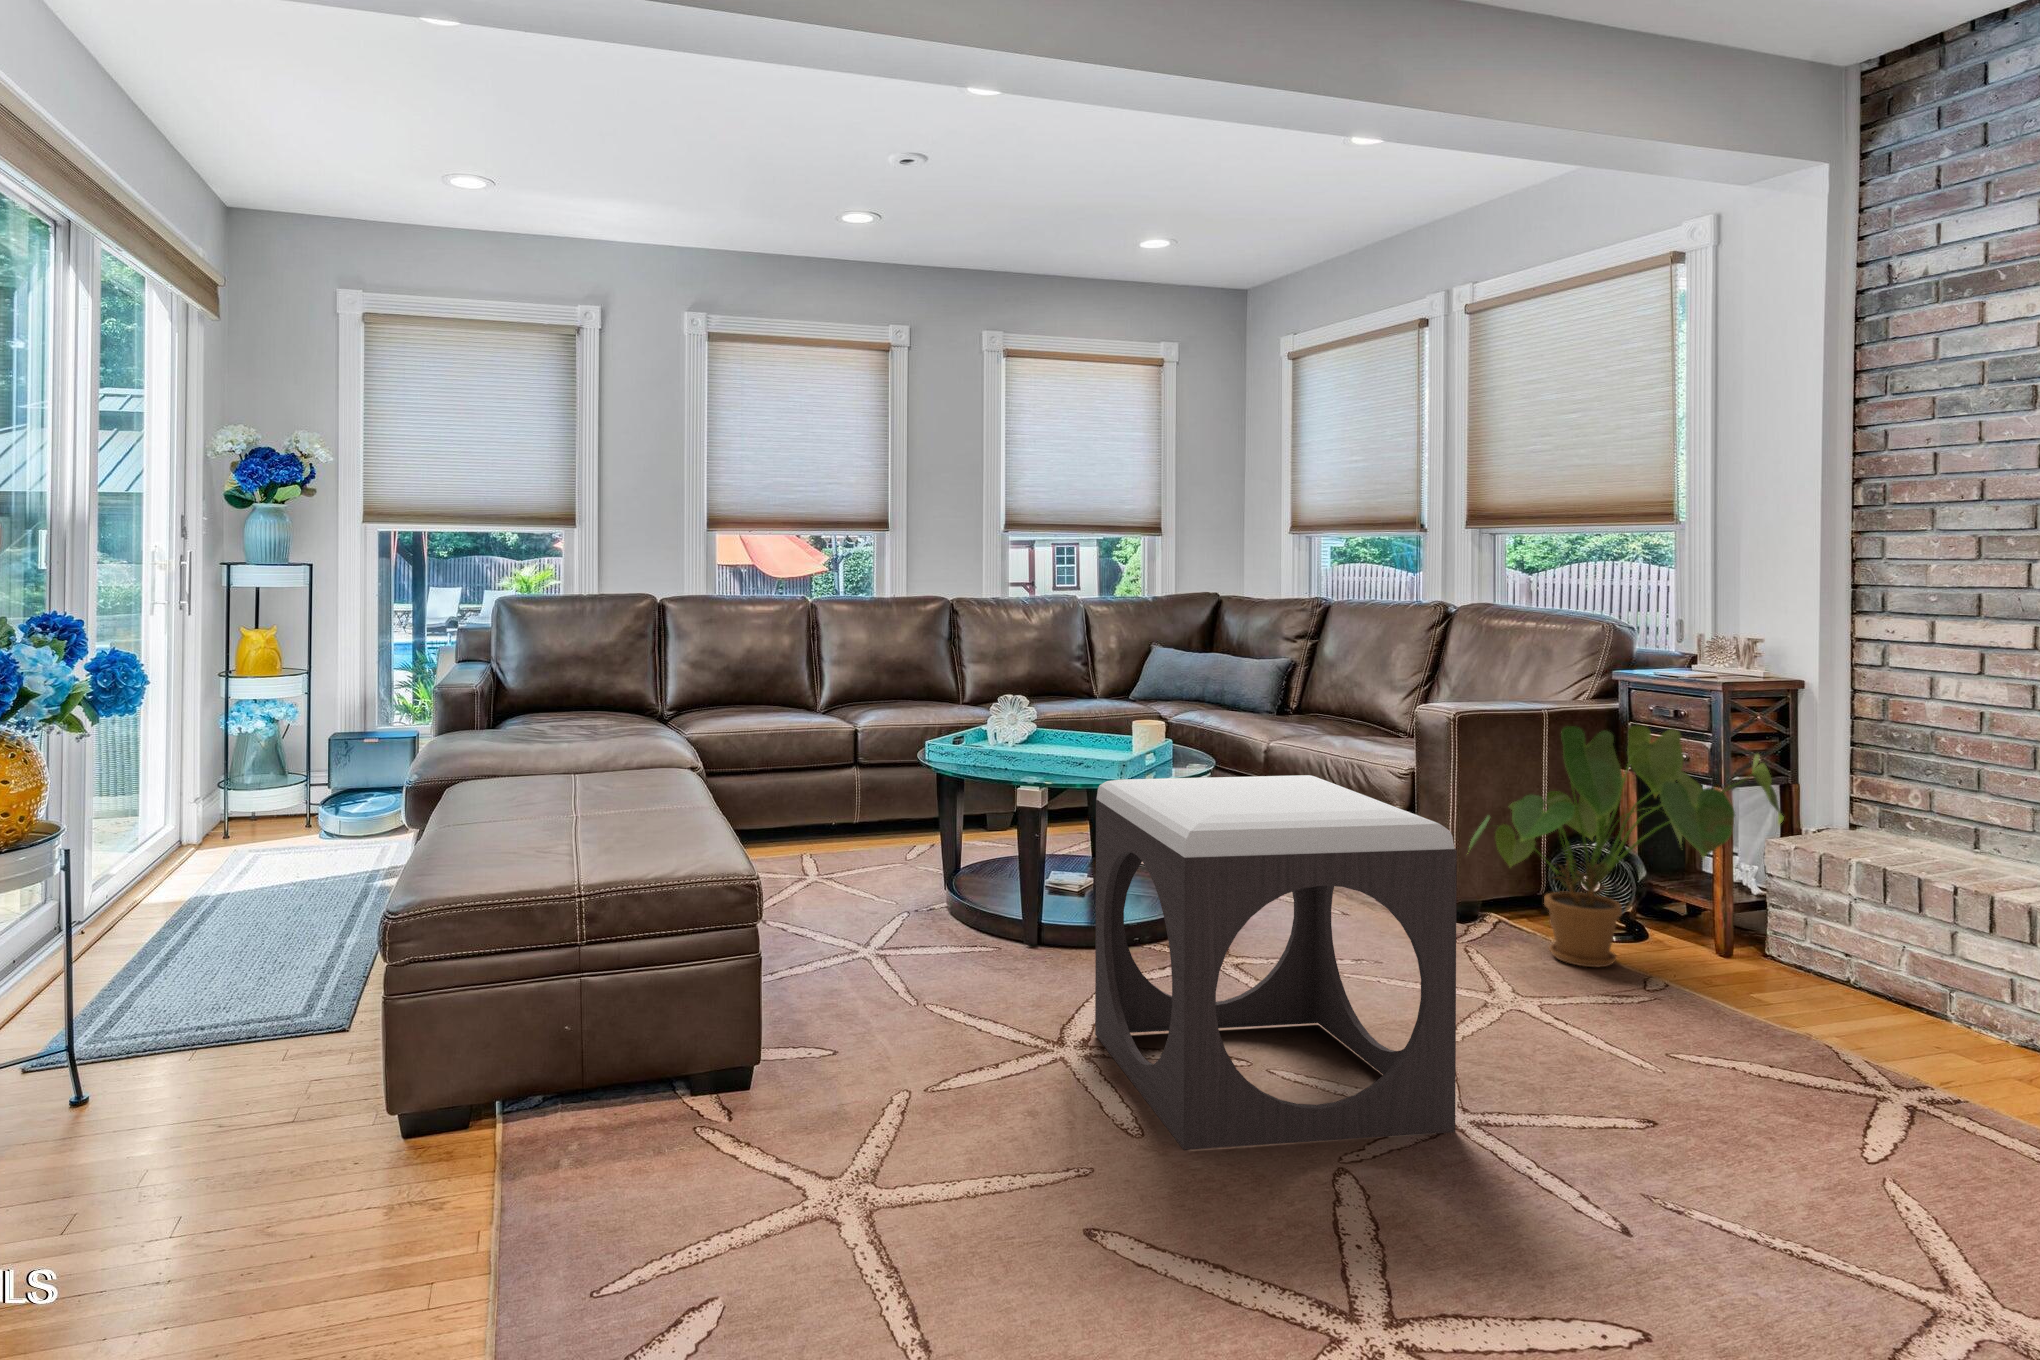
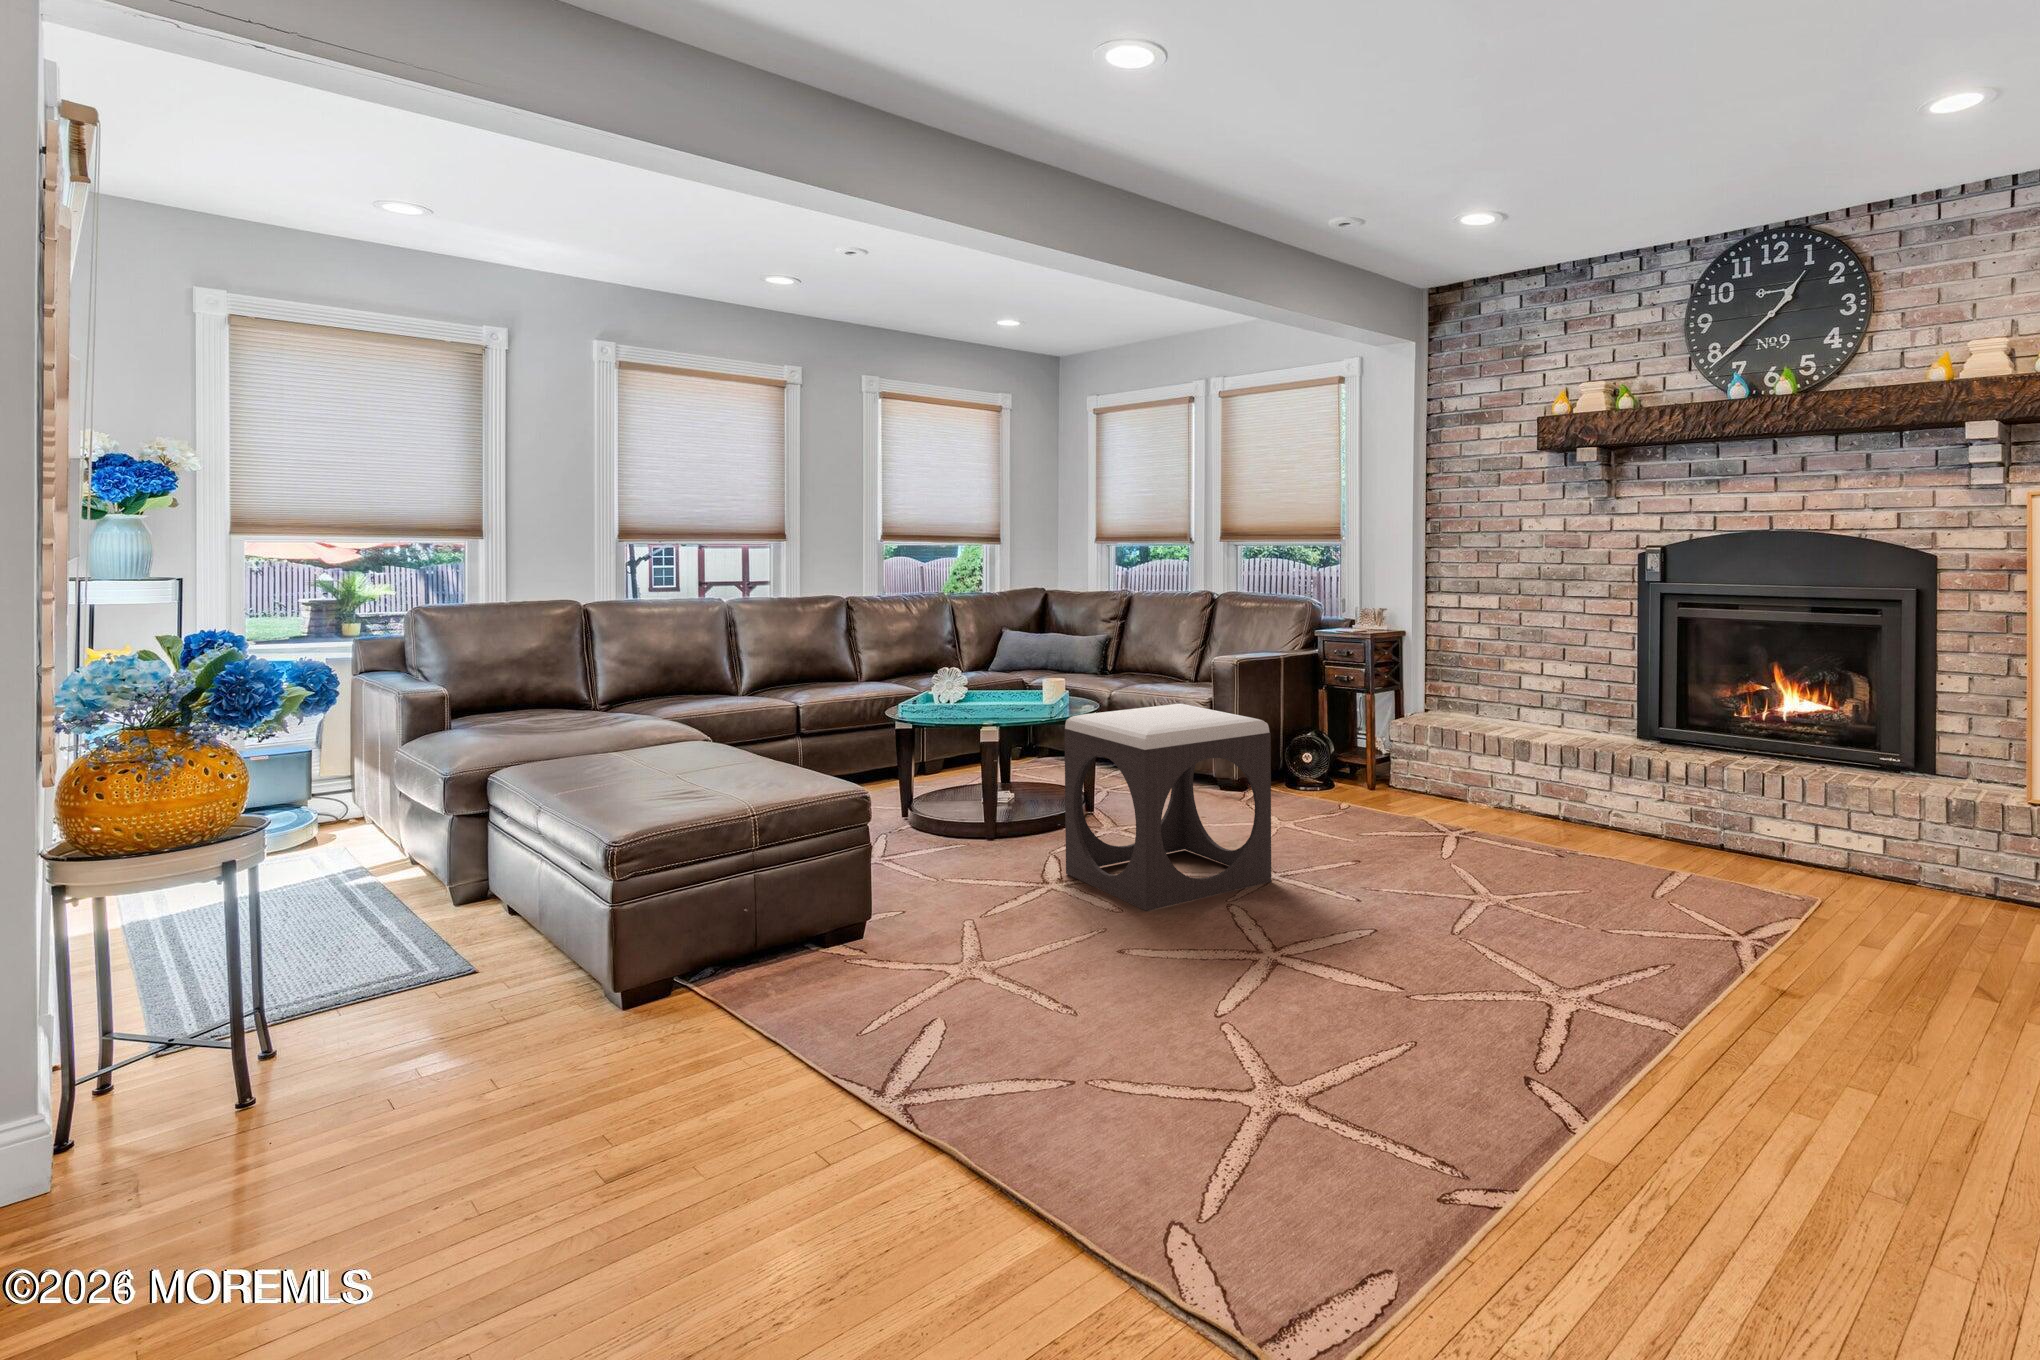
house plant: present [1469,726,1784,967] -> none [1244,663,1400,804]

